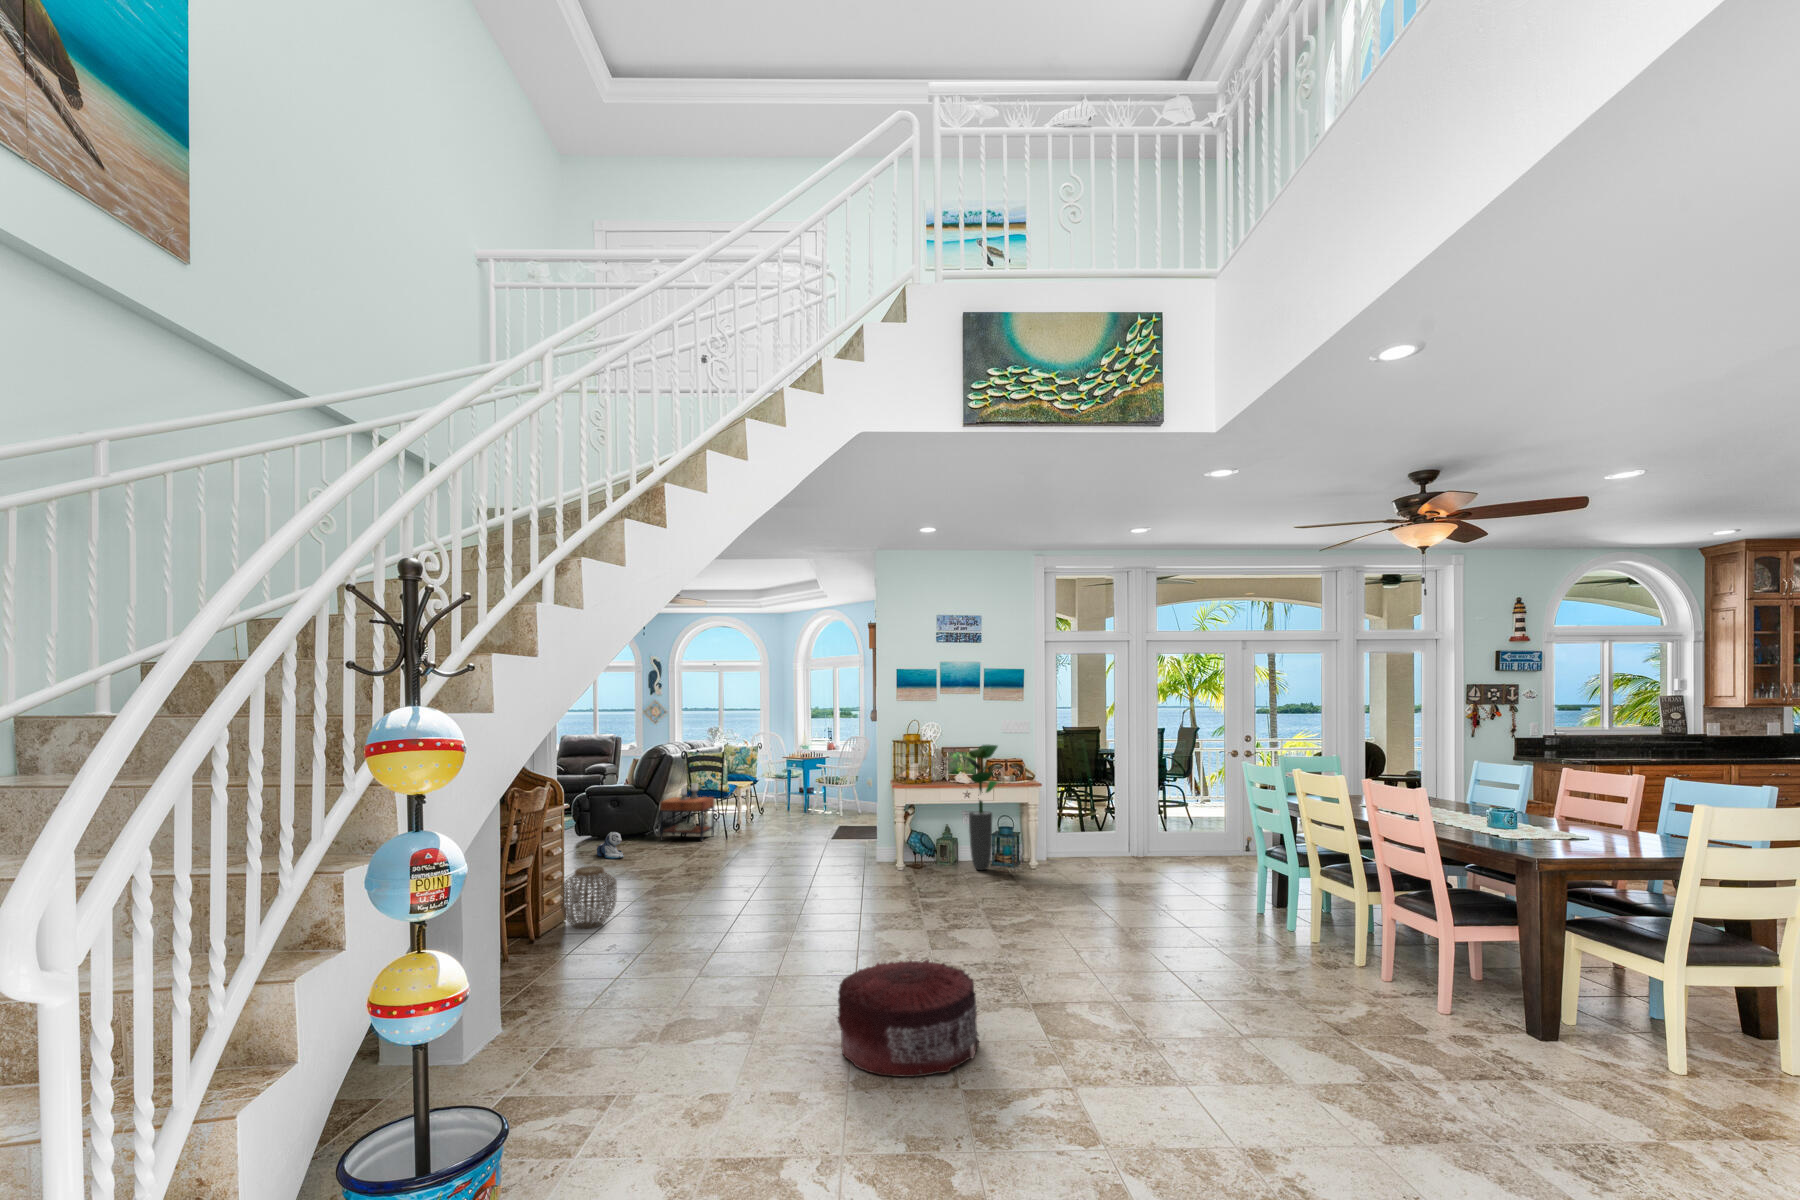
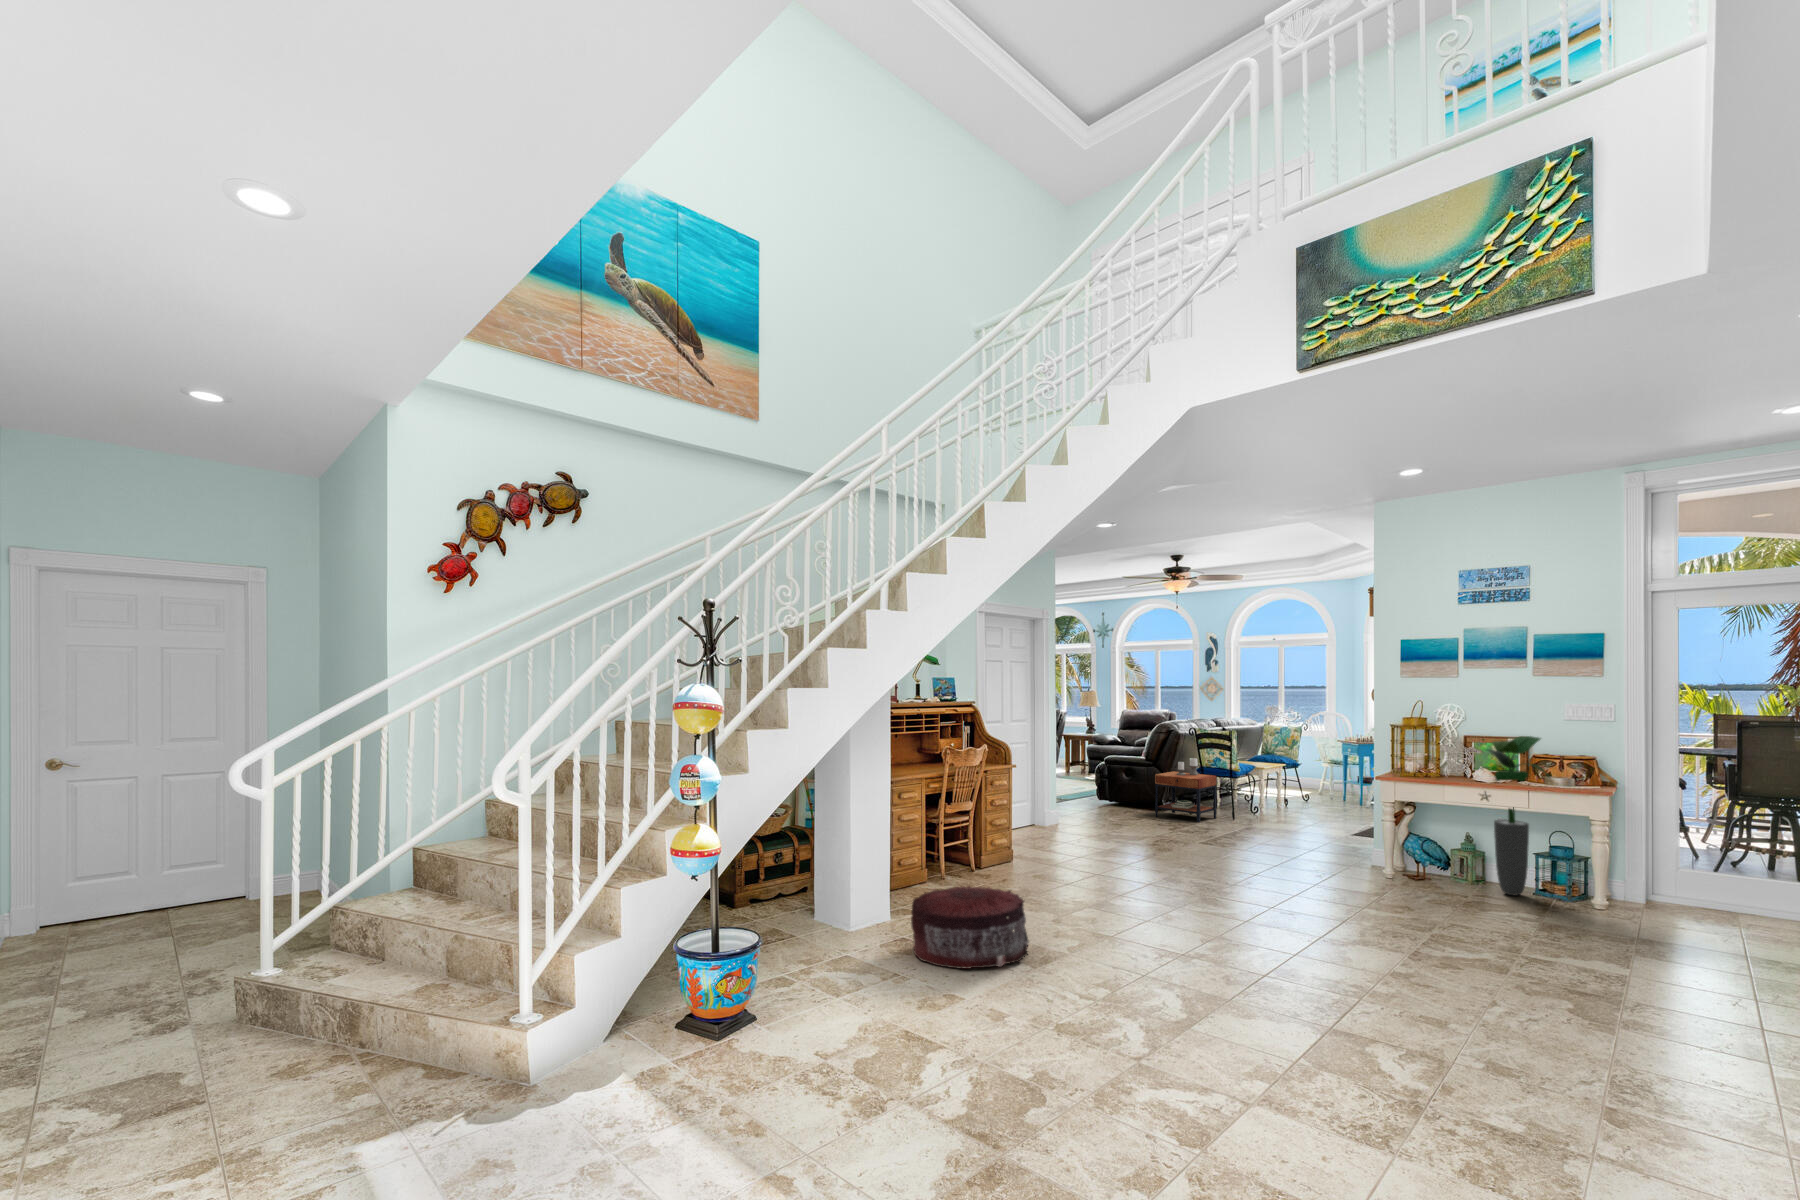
plush toy: present [597,832,623,859] -> none [1082,800,1107,828]
woven basket: present [561,866,617,929] -> none [997,825,1048,884]
pouf: present [838,960,979,1077] -> present [911,886,1029,969]

